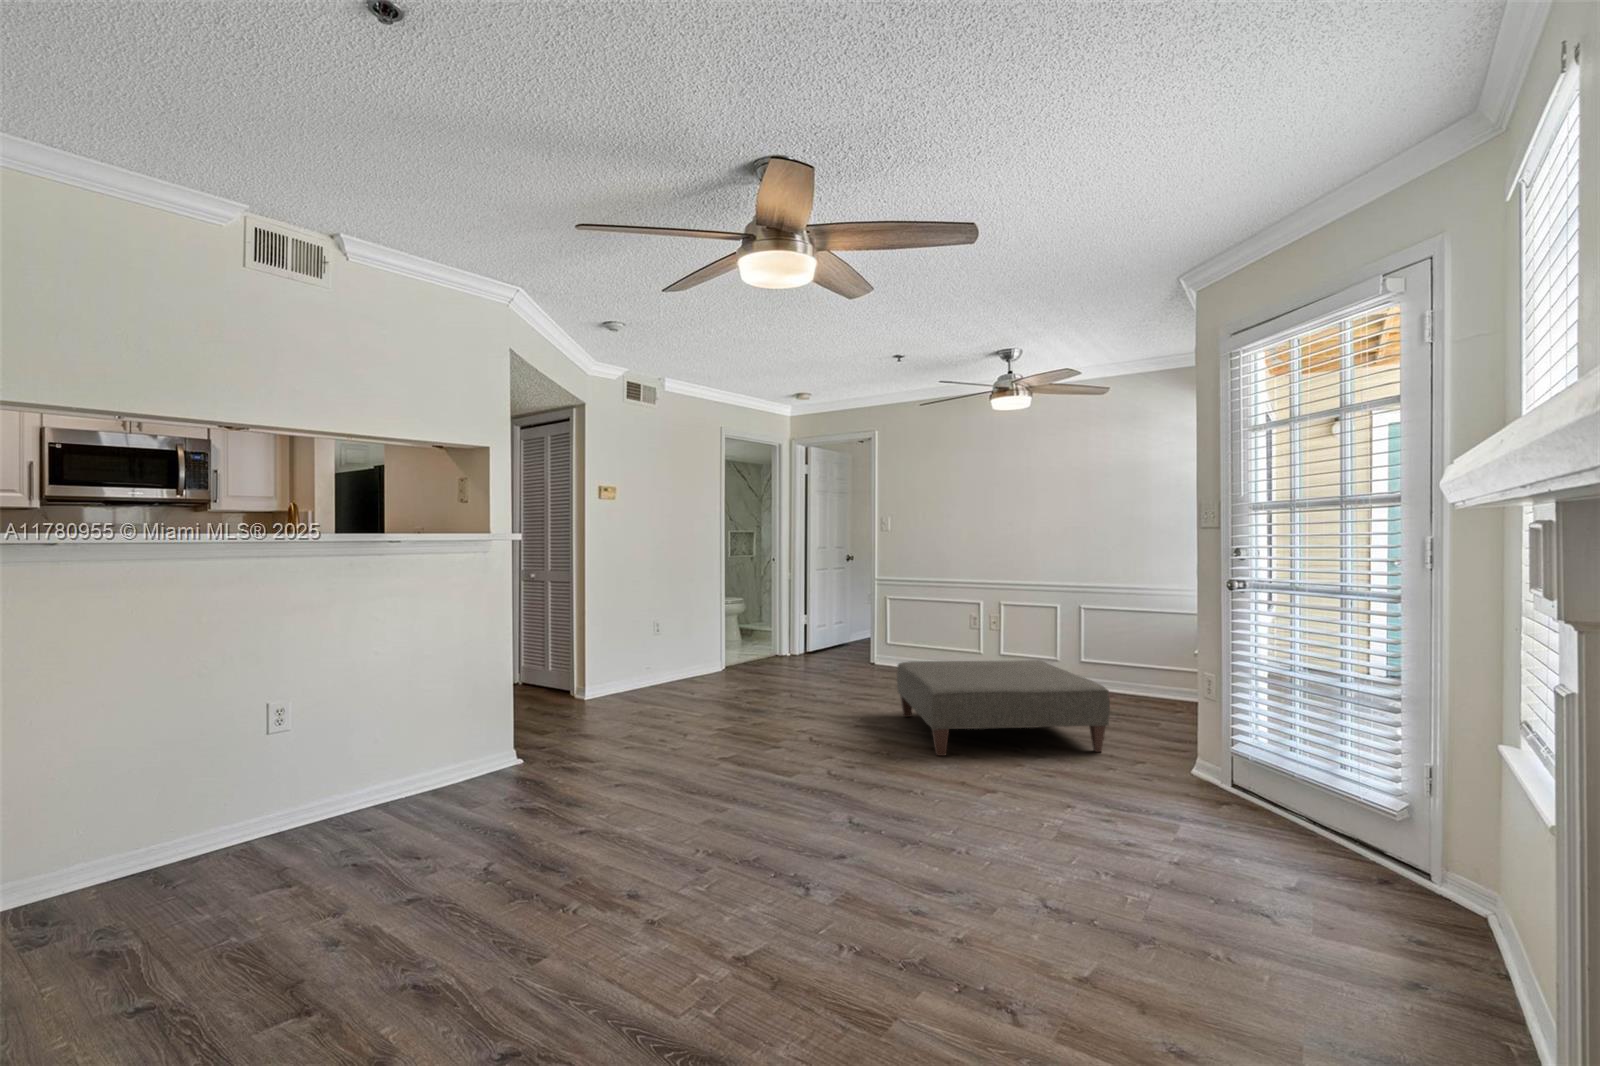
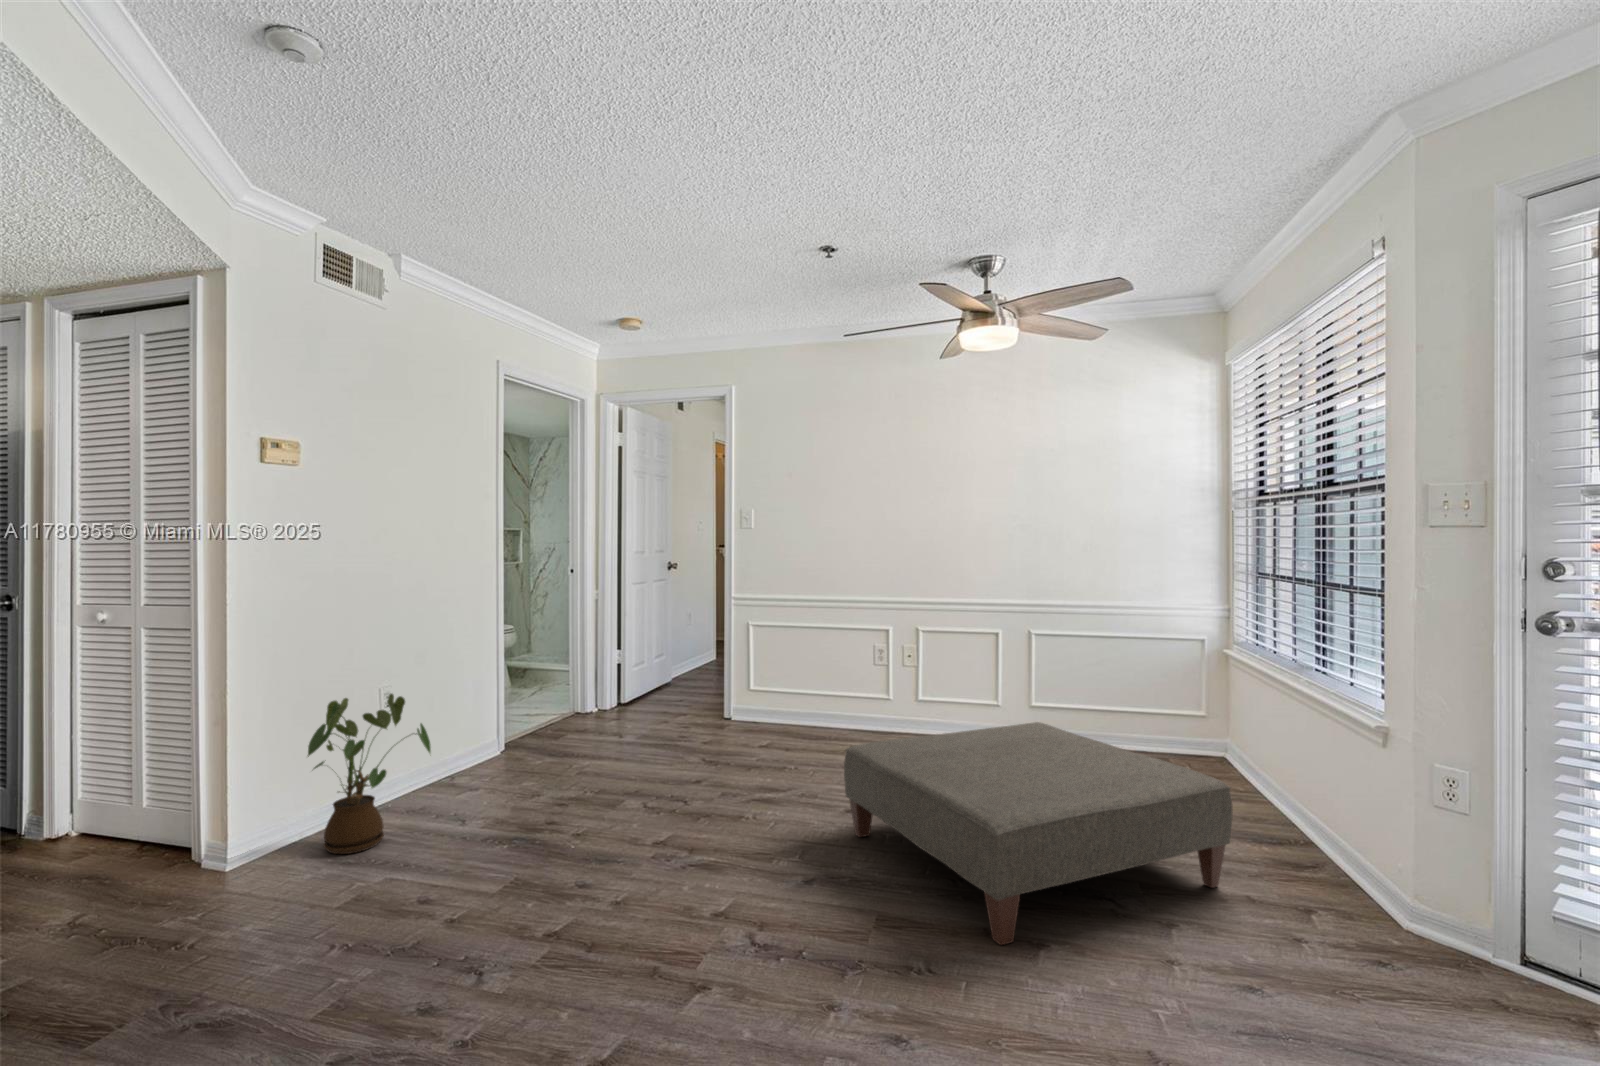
house plant: none [618,621,677,700] -> present [308,694,431,854]

